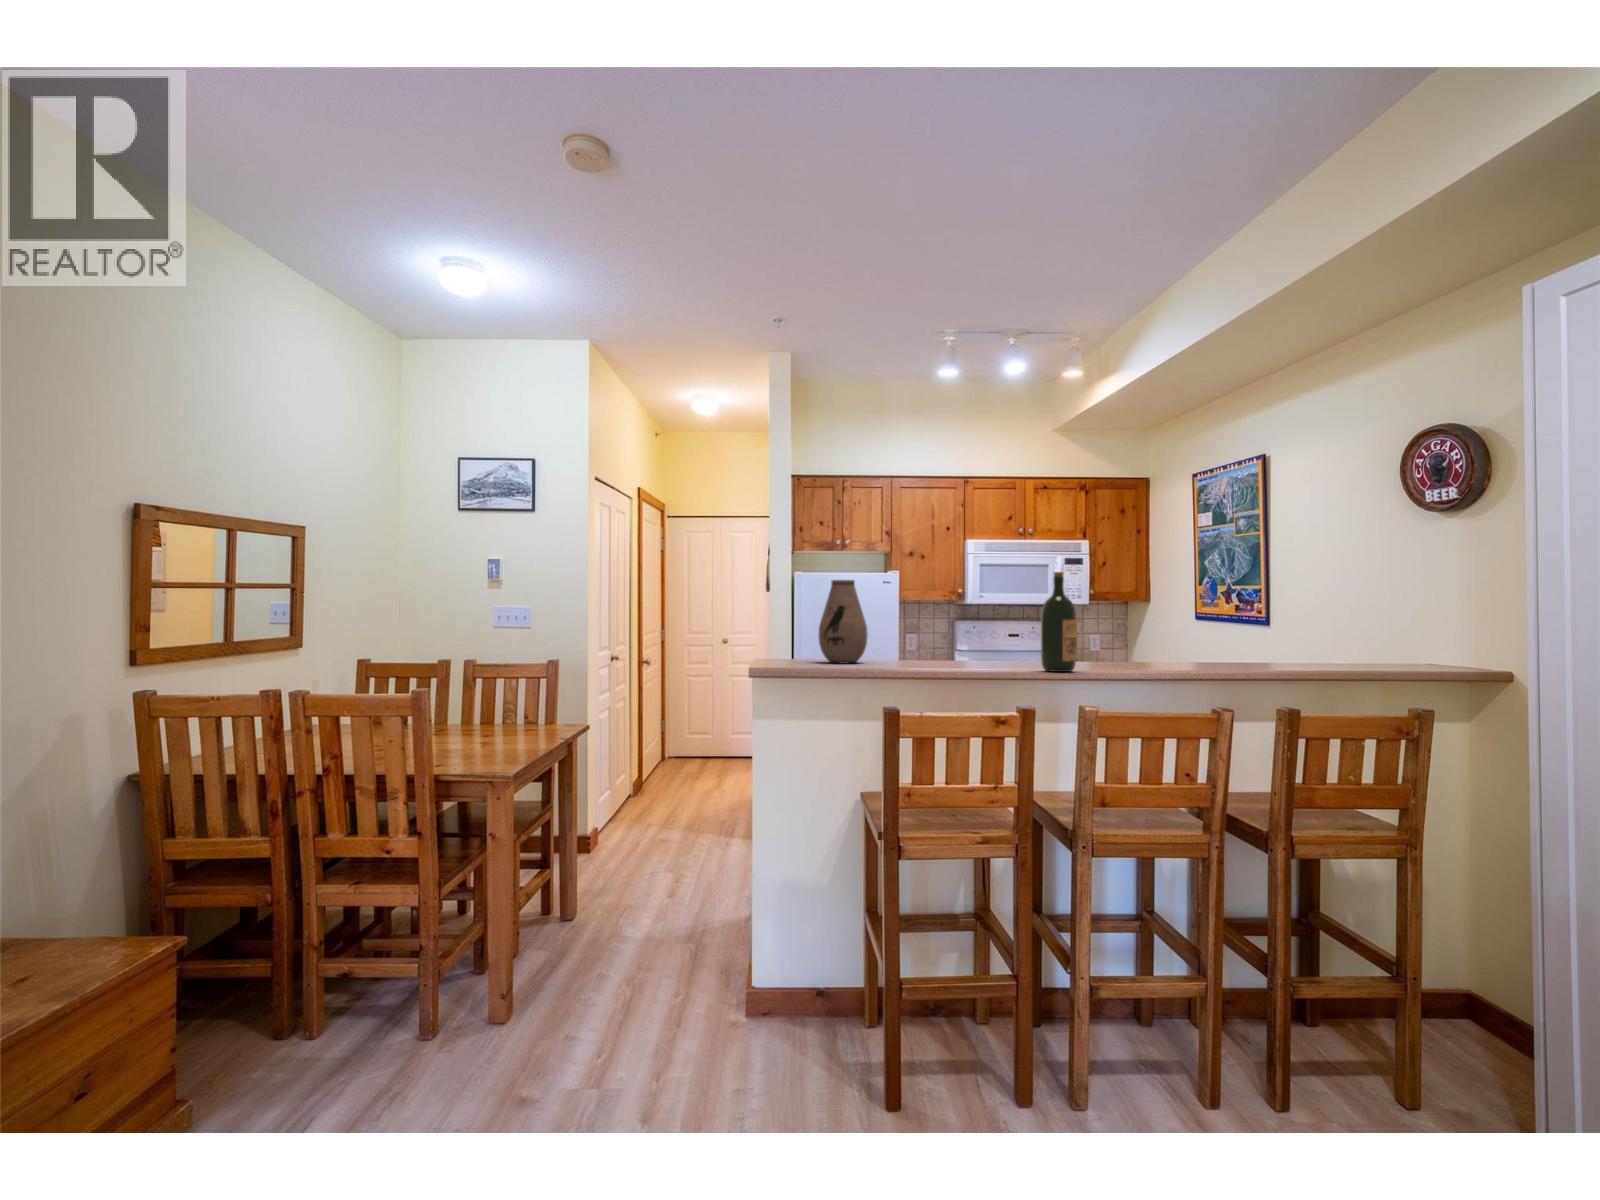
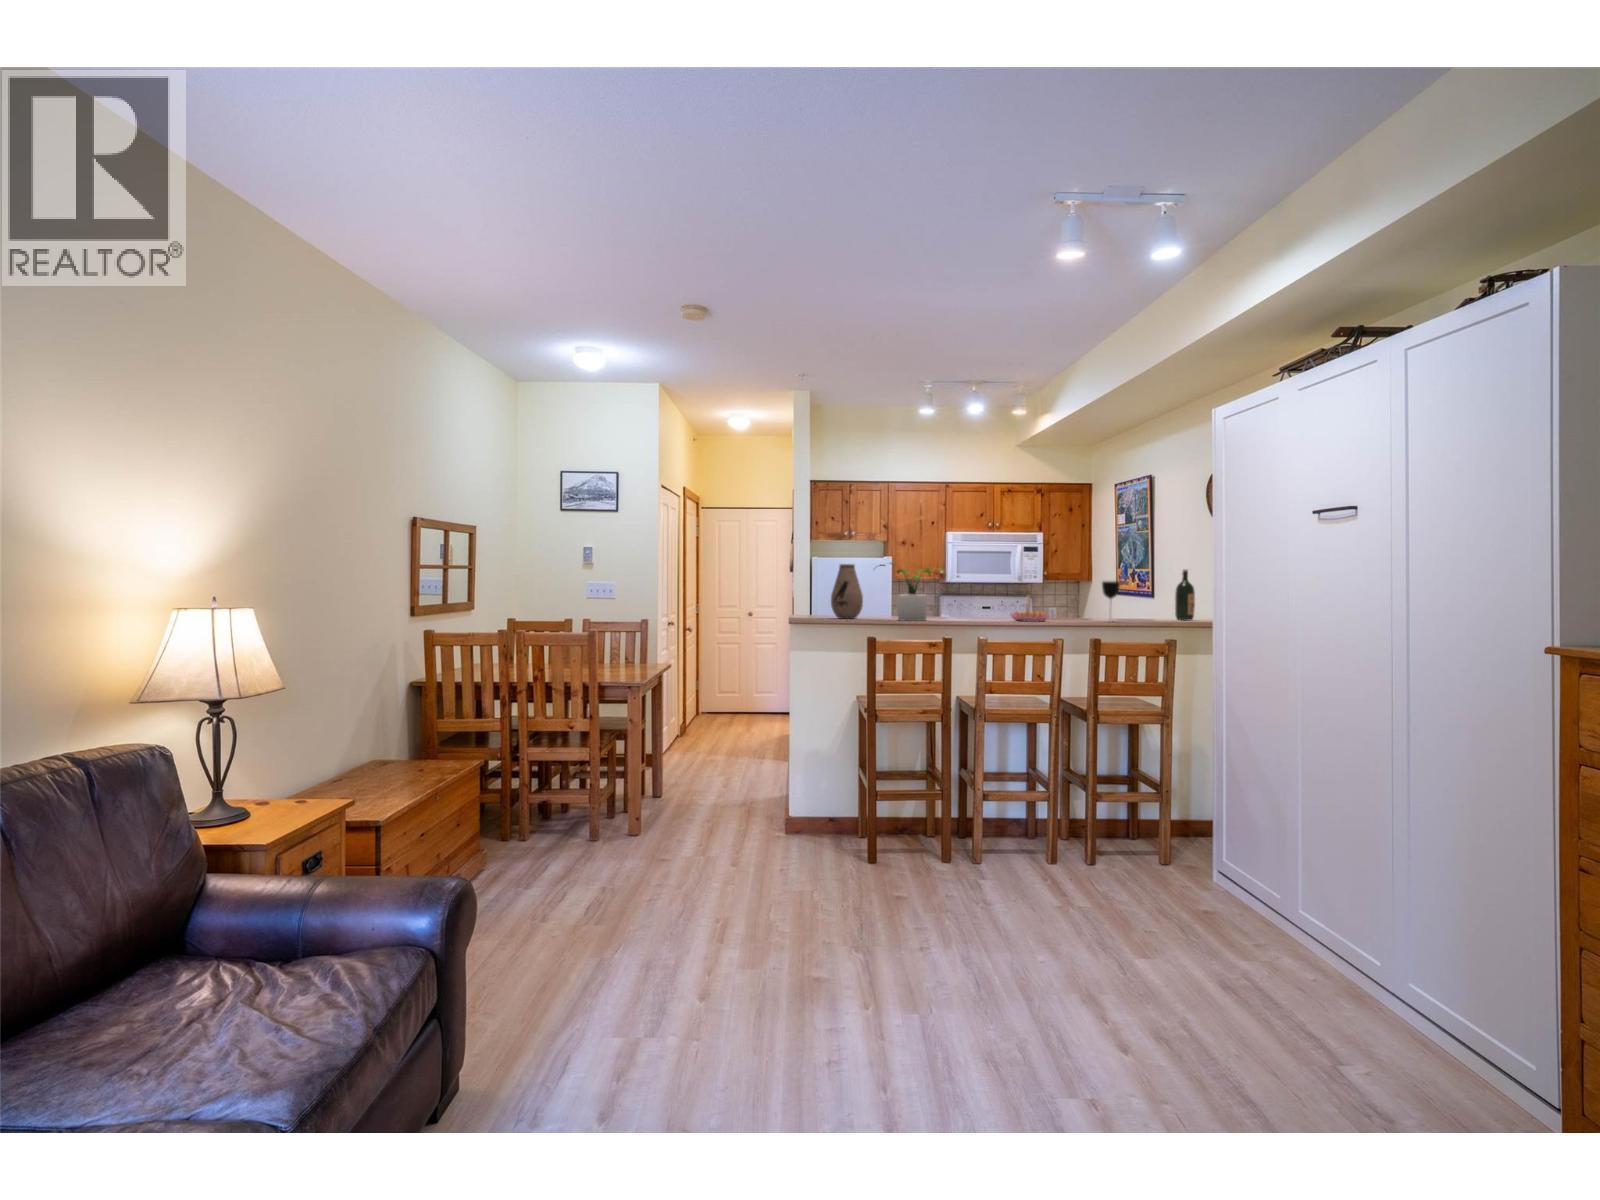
wine bottle: present [1041,572,1077,672] -> present [1175,569,1195,620]
potted plant: none [888,576,1007,672] -> present [891,563,944,621]
wine glass: none [1257,606,1289,672] -> present [1102,581,1120,622]
candle holder: none [1107,627,1177,672] -> present [1010,598,1049,622]

